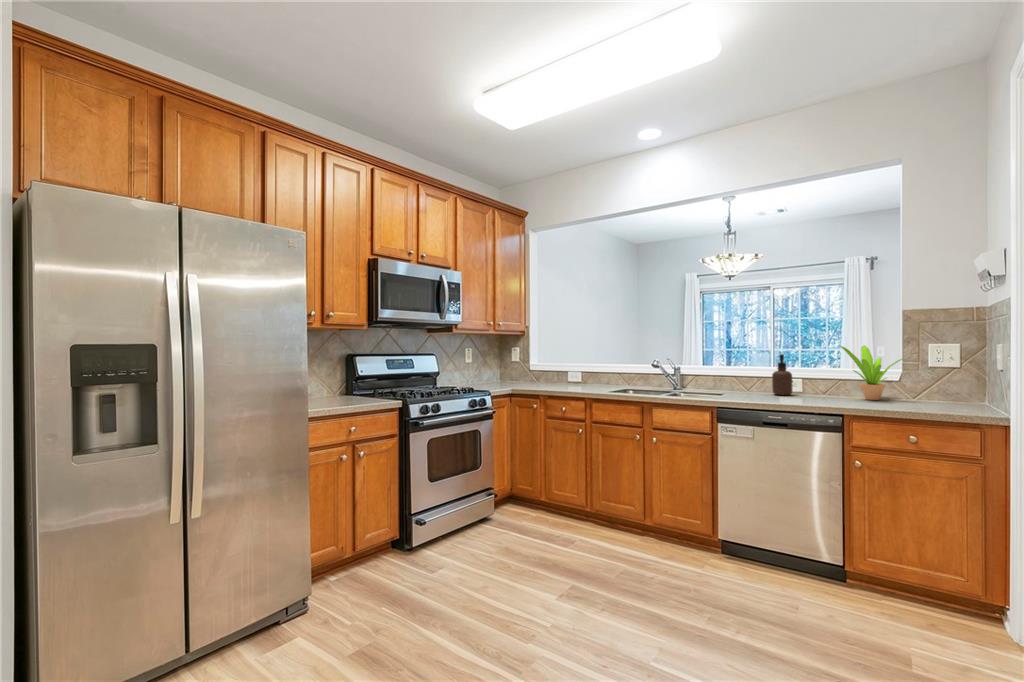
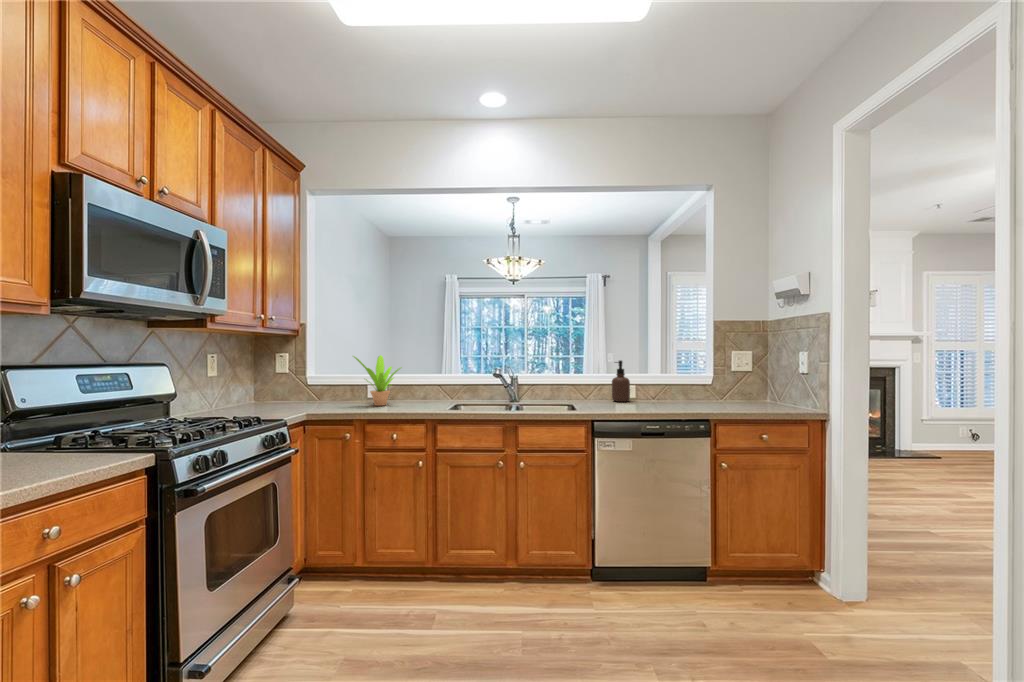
potted plant: present [840,345,902,400] -> present [353,355,402,406]

